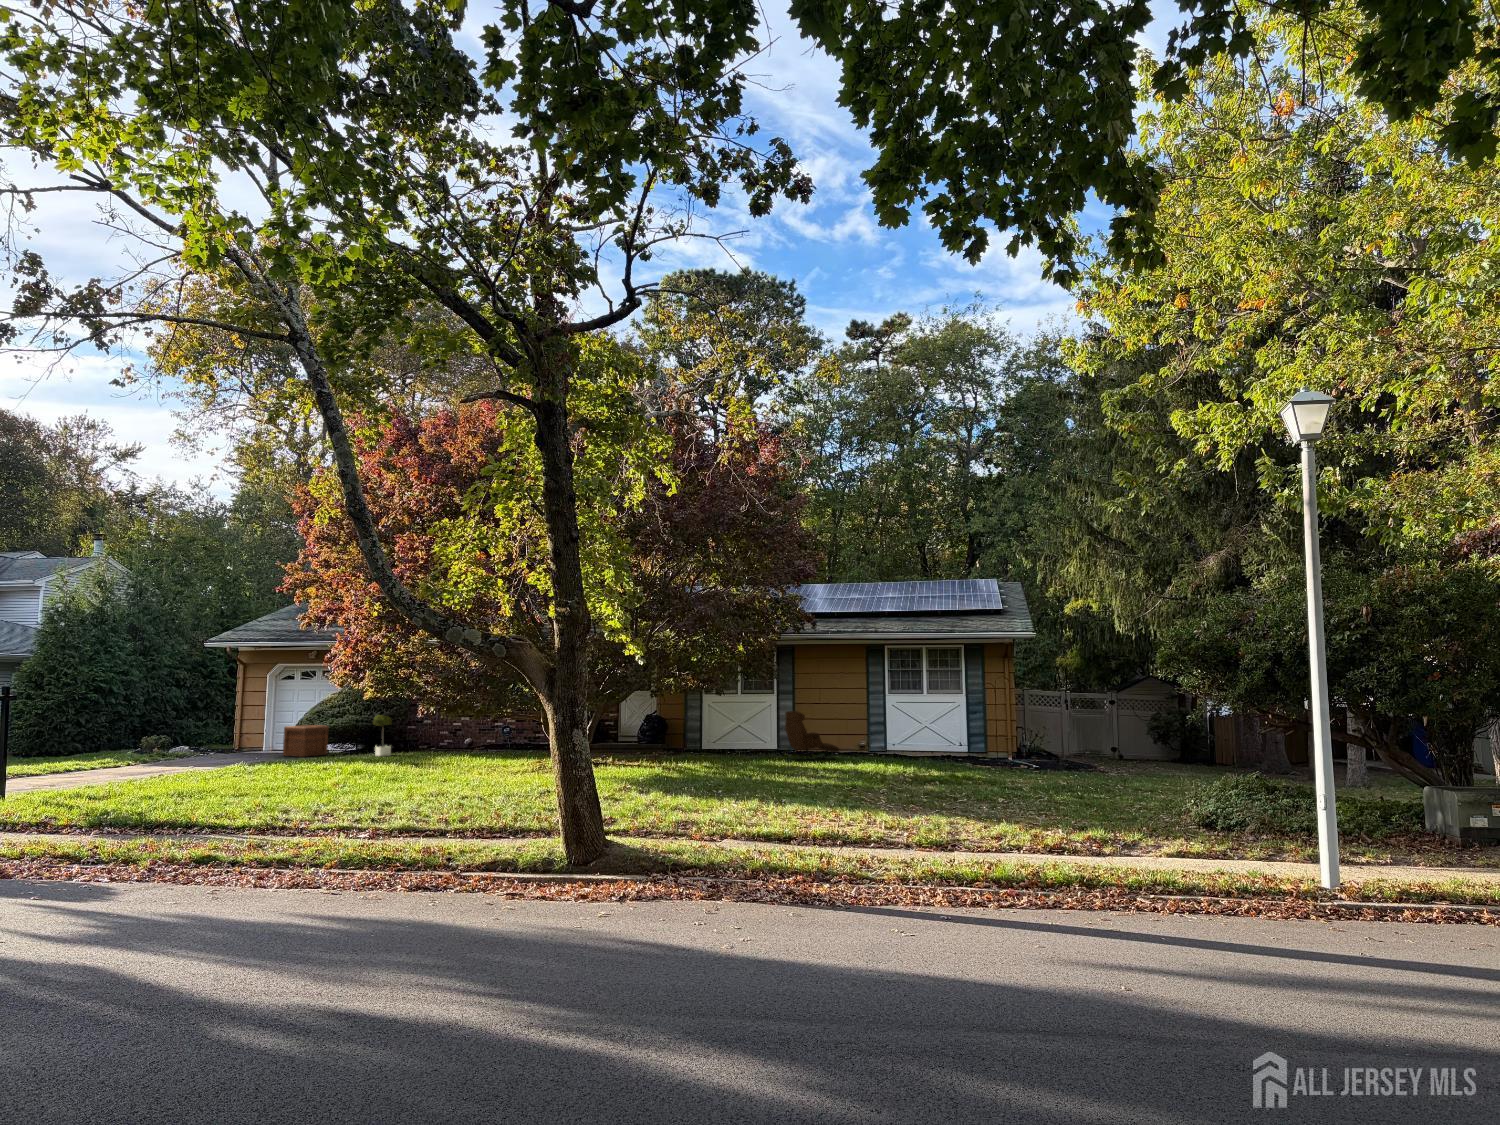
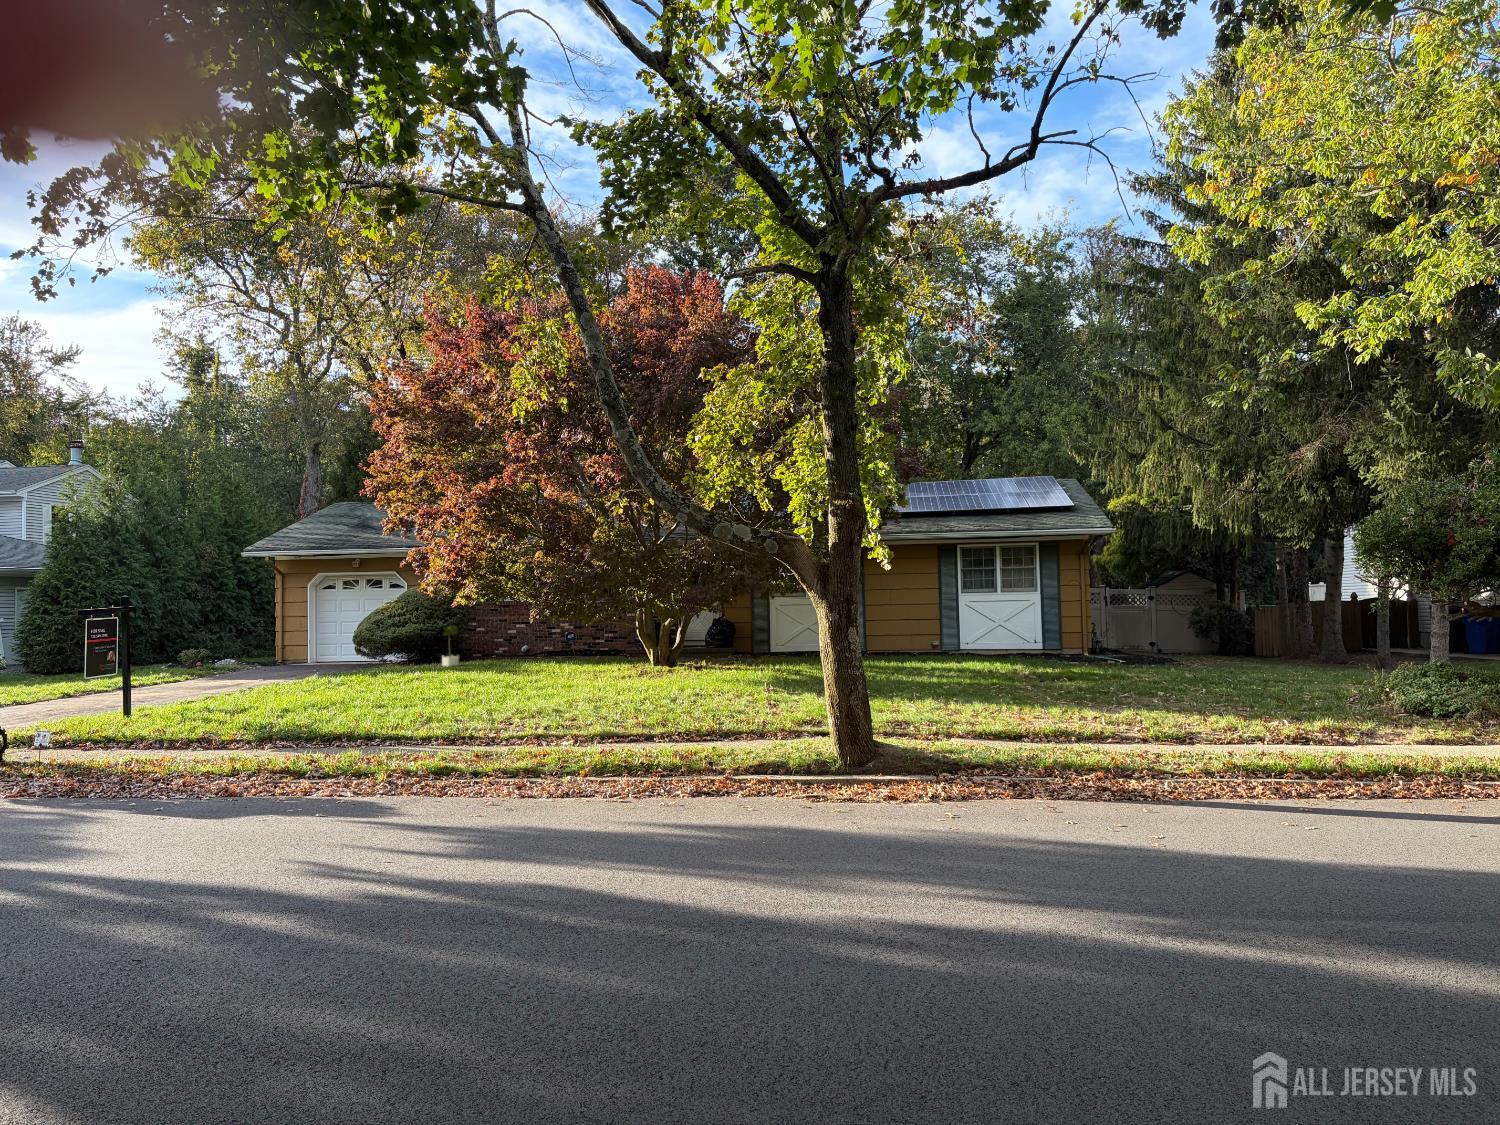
lounge chair: present [785,711,840,760] -> none [865,613,918,662]
wooden crate: present [283,725,328,757] -> none [345,636,391,669]

